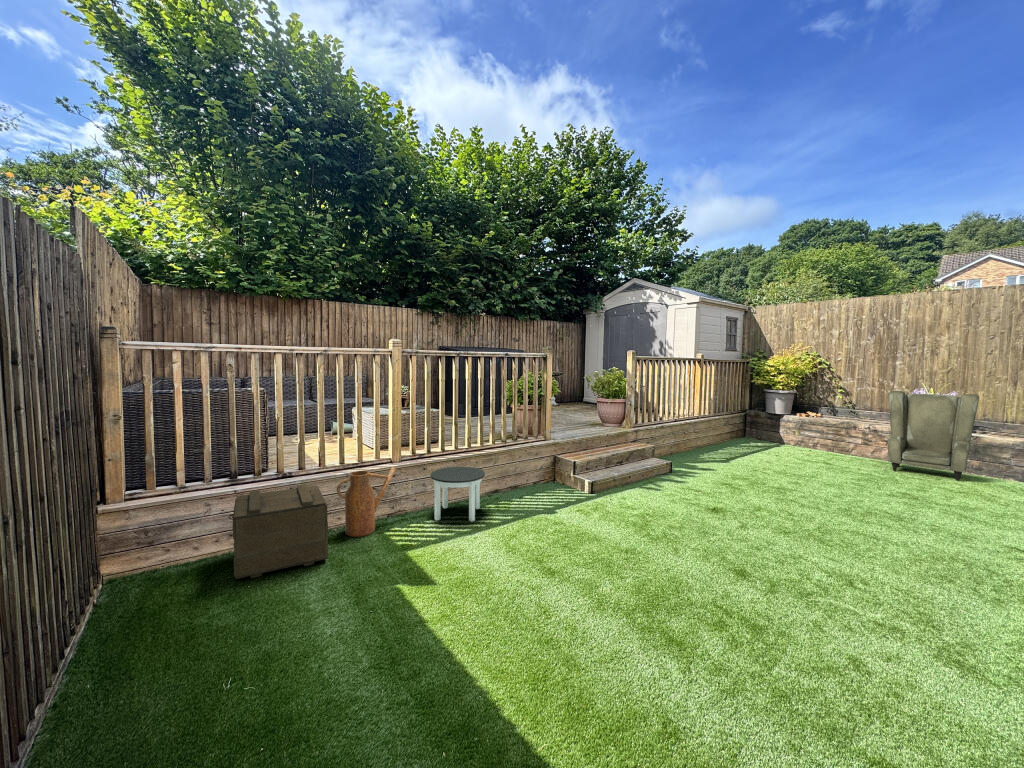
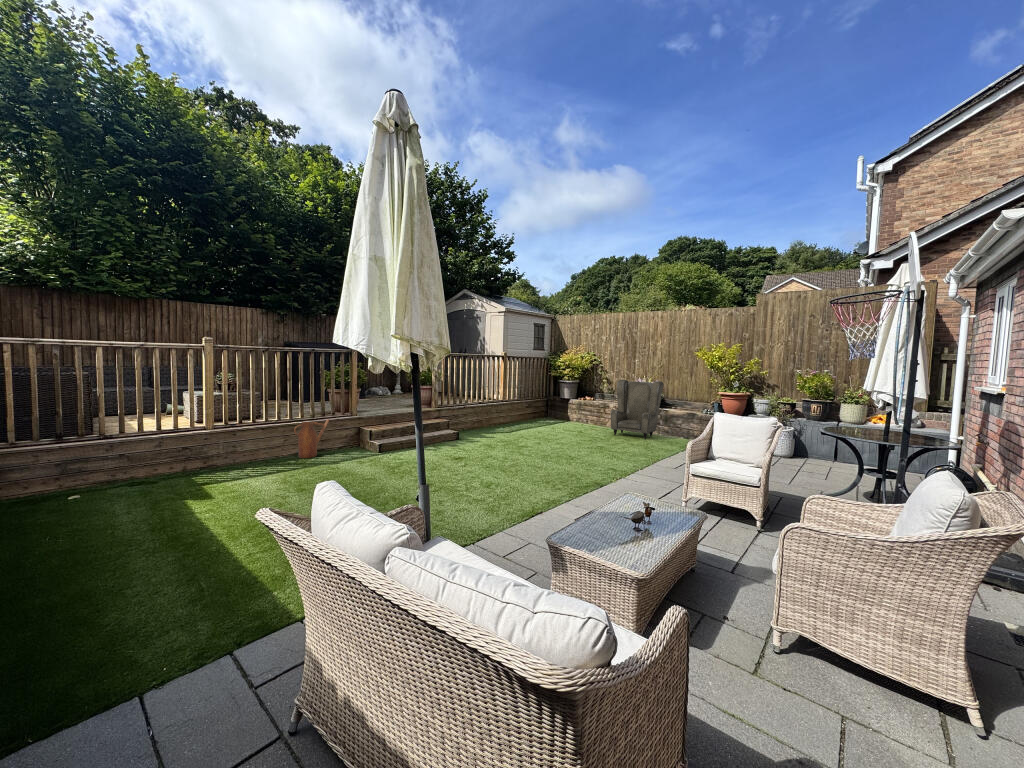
watering can: present [337,467,396,537] -> present [294,419,329,458]
round table: present [430,467,485,522] -> none [234,433,280,471]
wooden crate: present [233,484,328,579] -> none [54,443,136,502]

